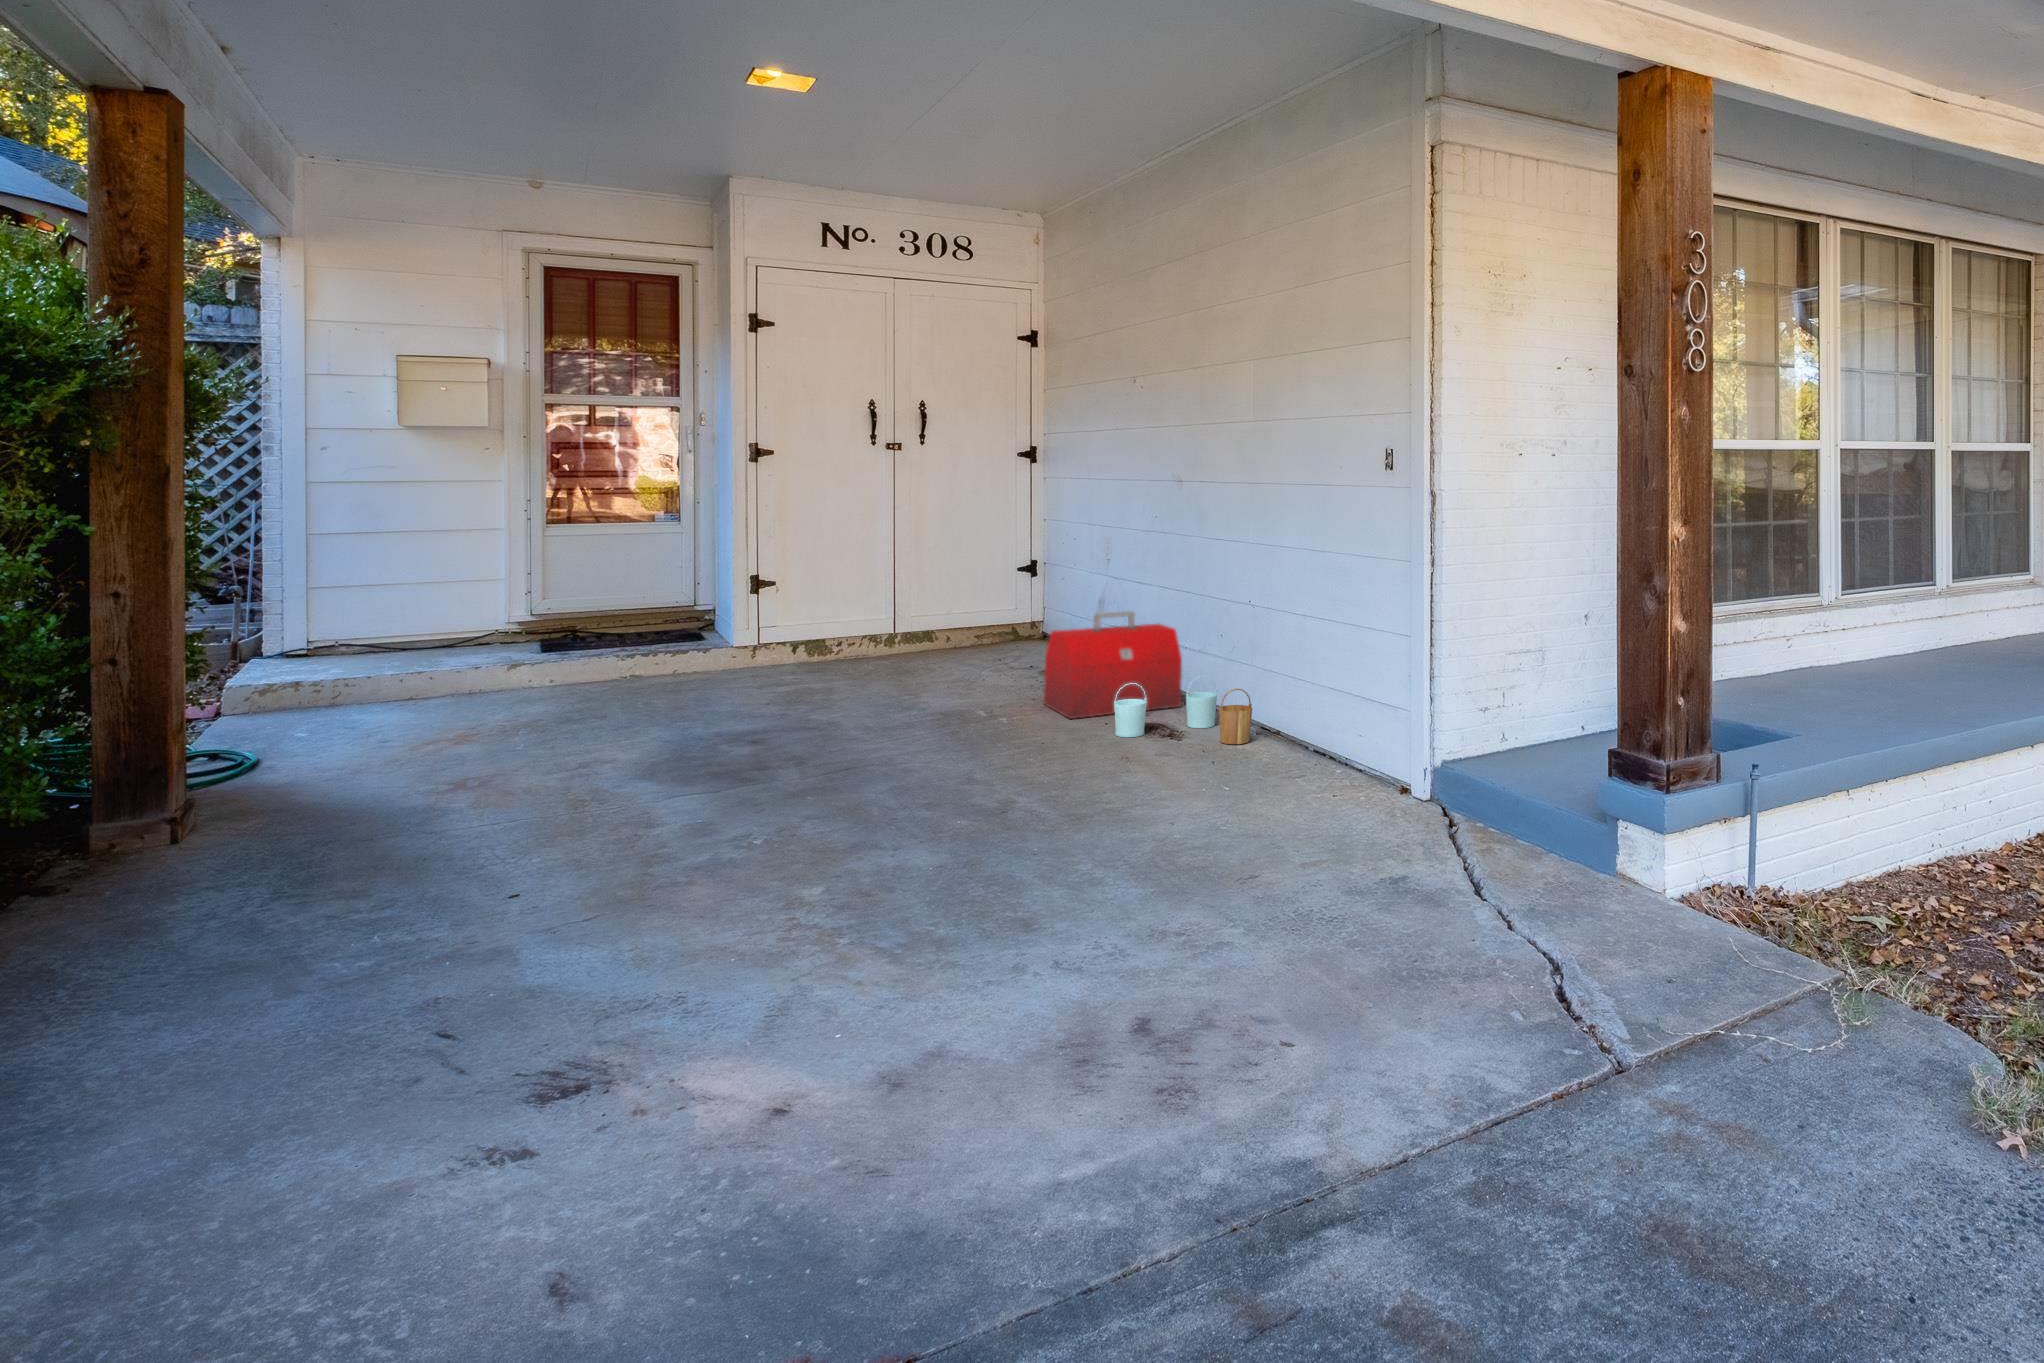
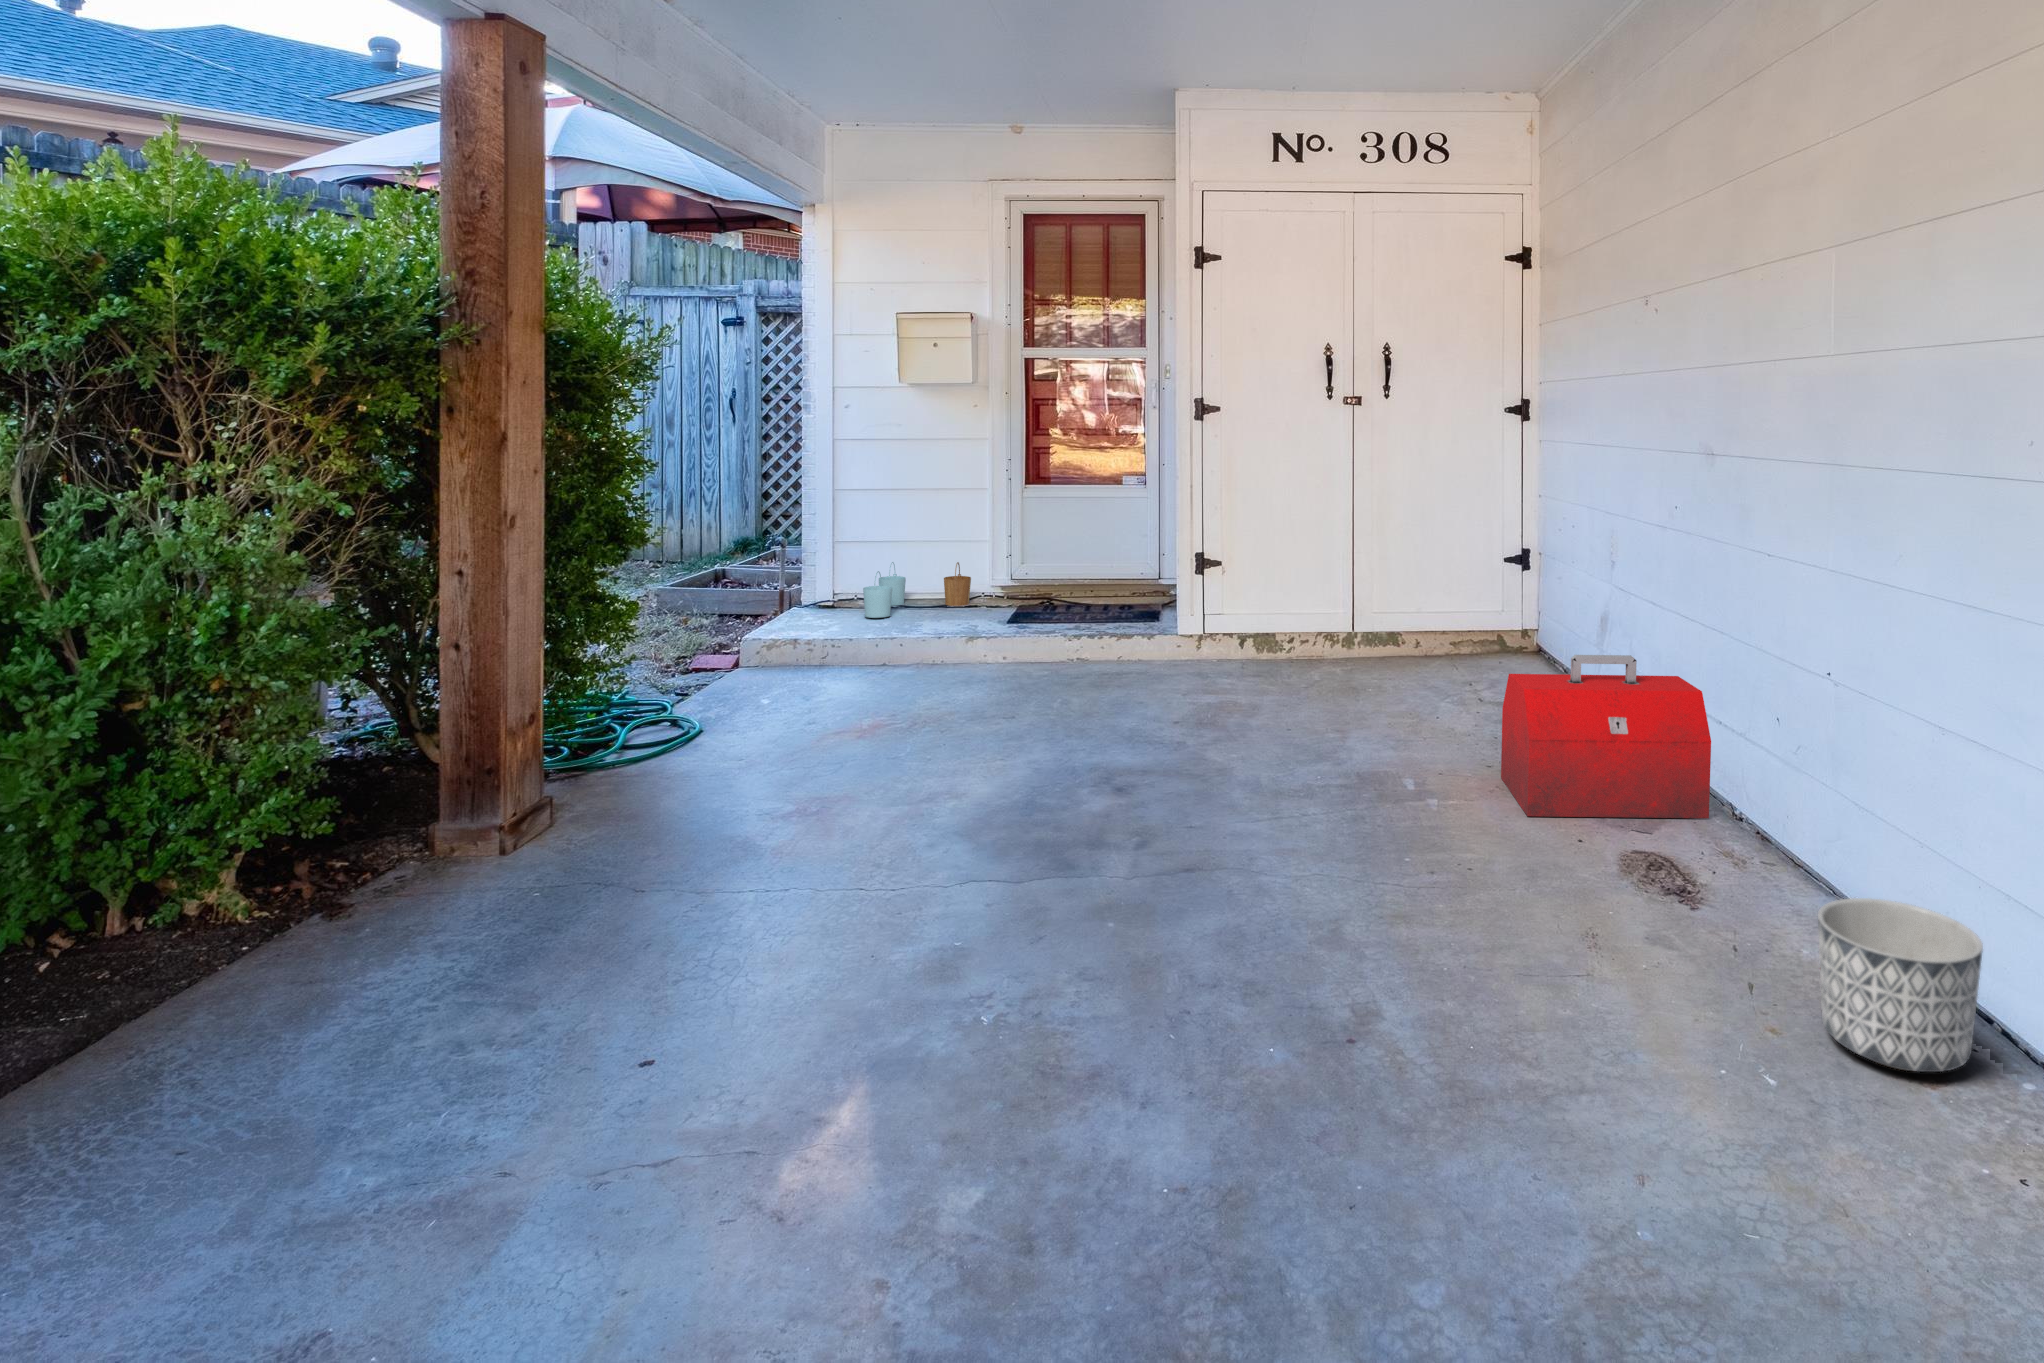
bucket: present [1114,676,1252,744] -> present [863,562,971,618]
planter: none [1249,704,1322,778] -> present [1818,898,1983,1072]

